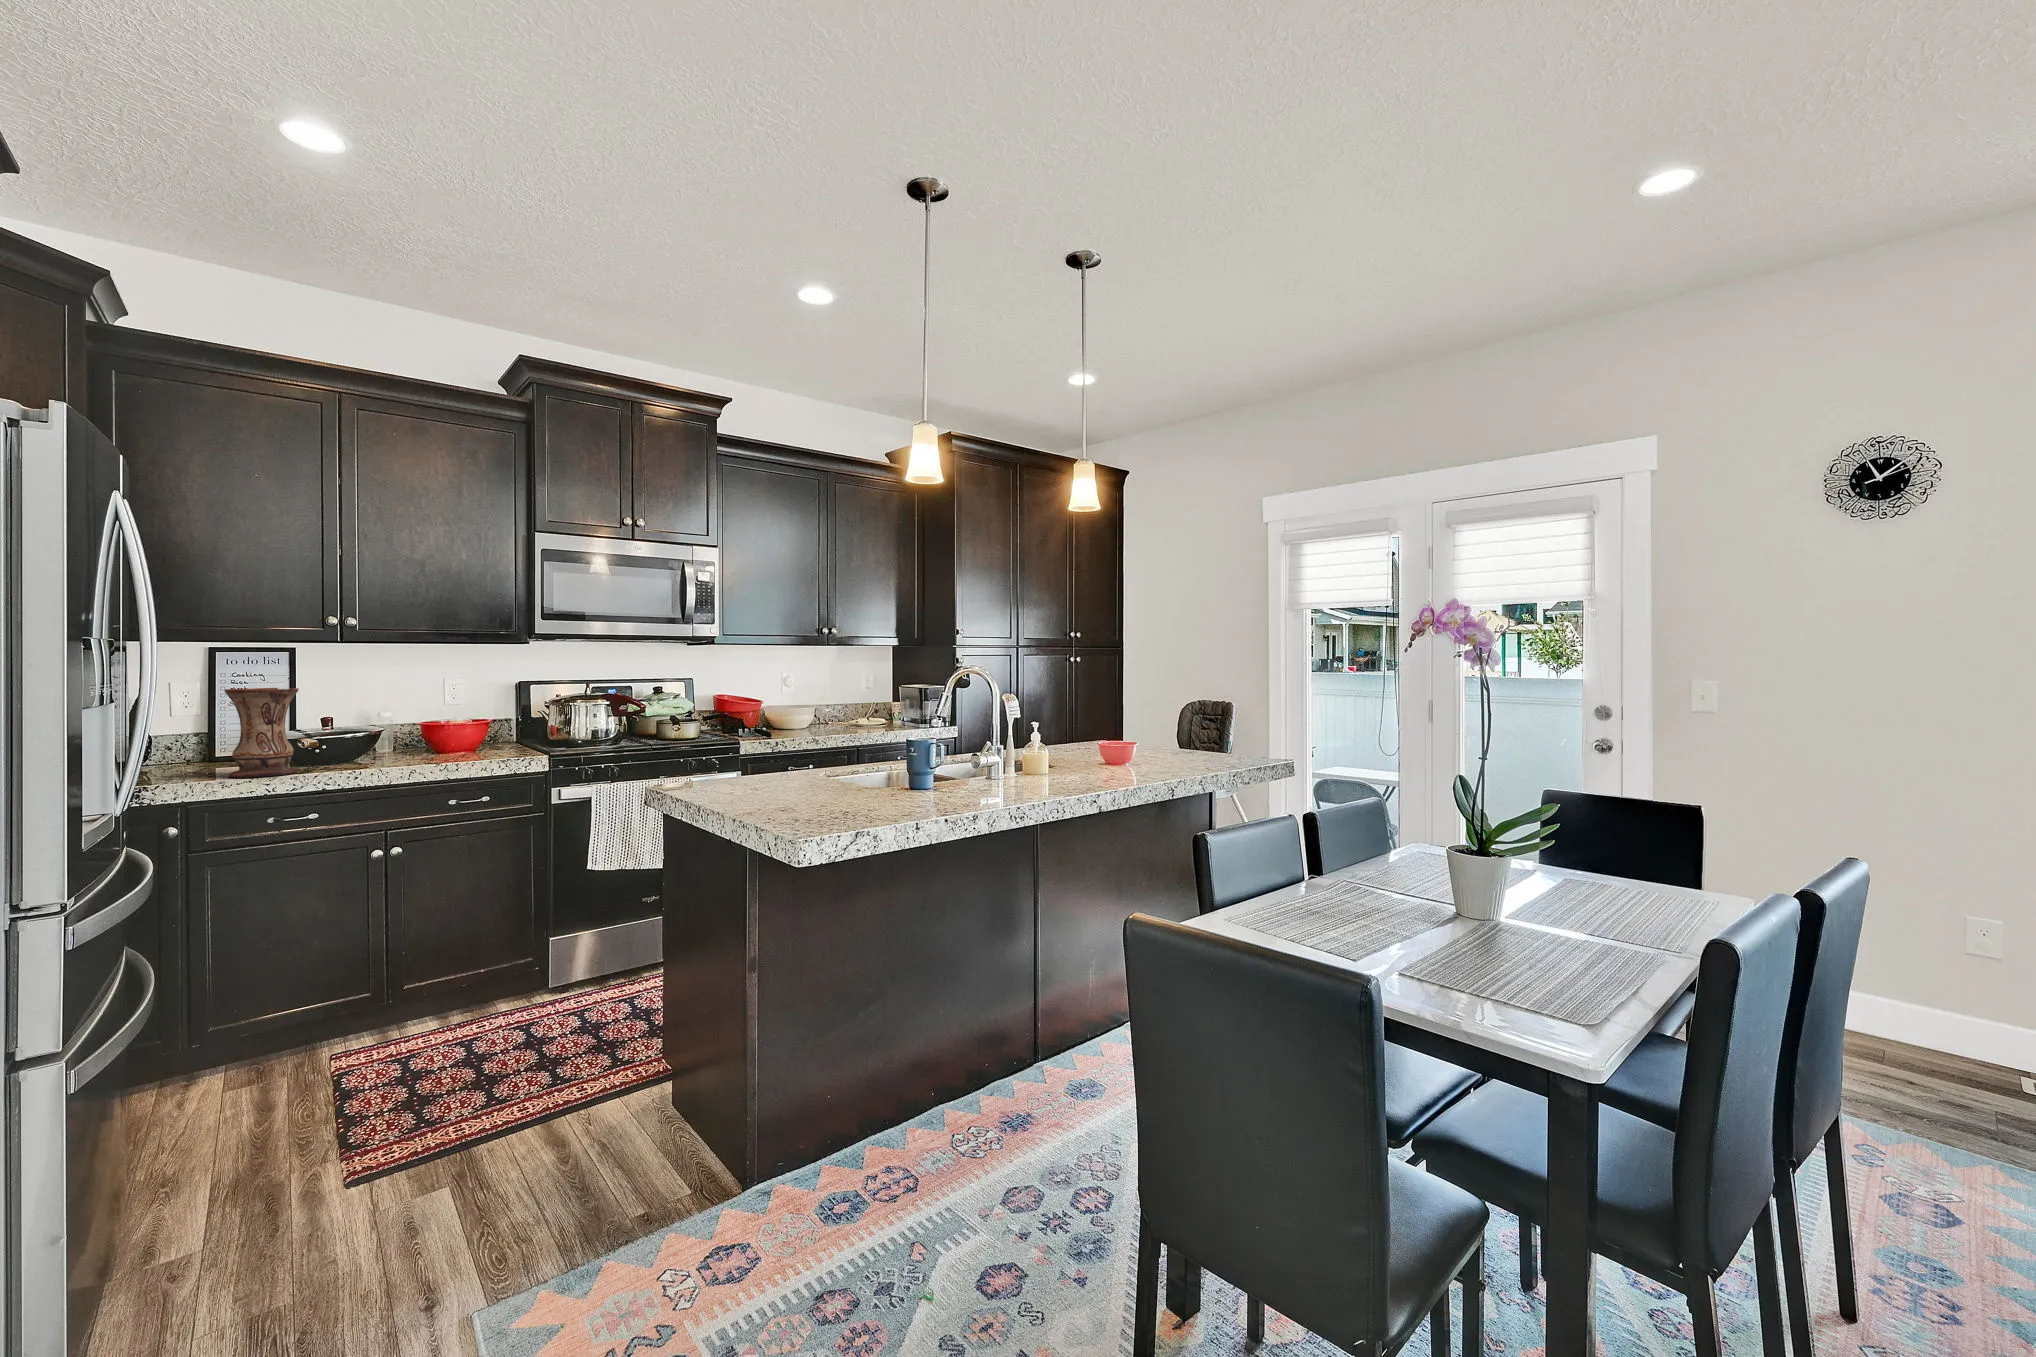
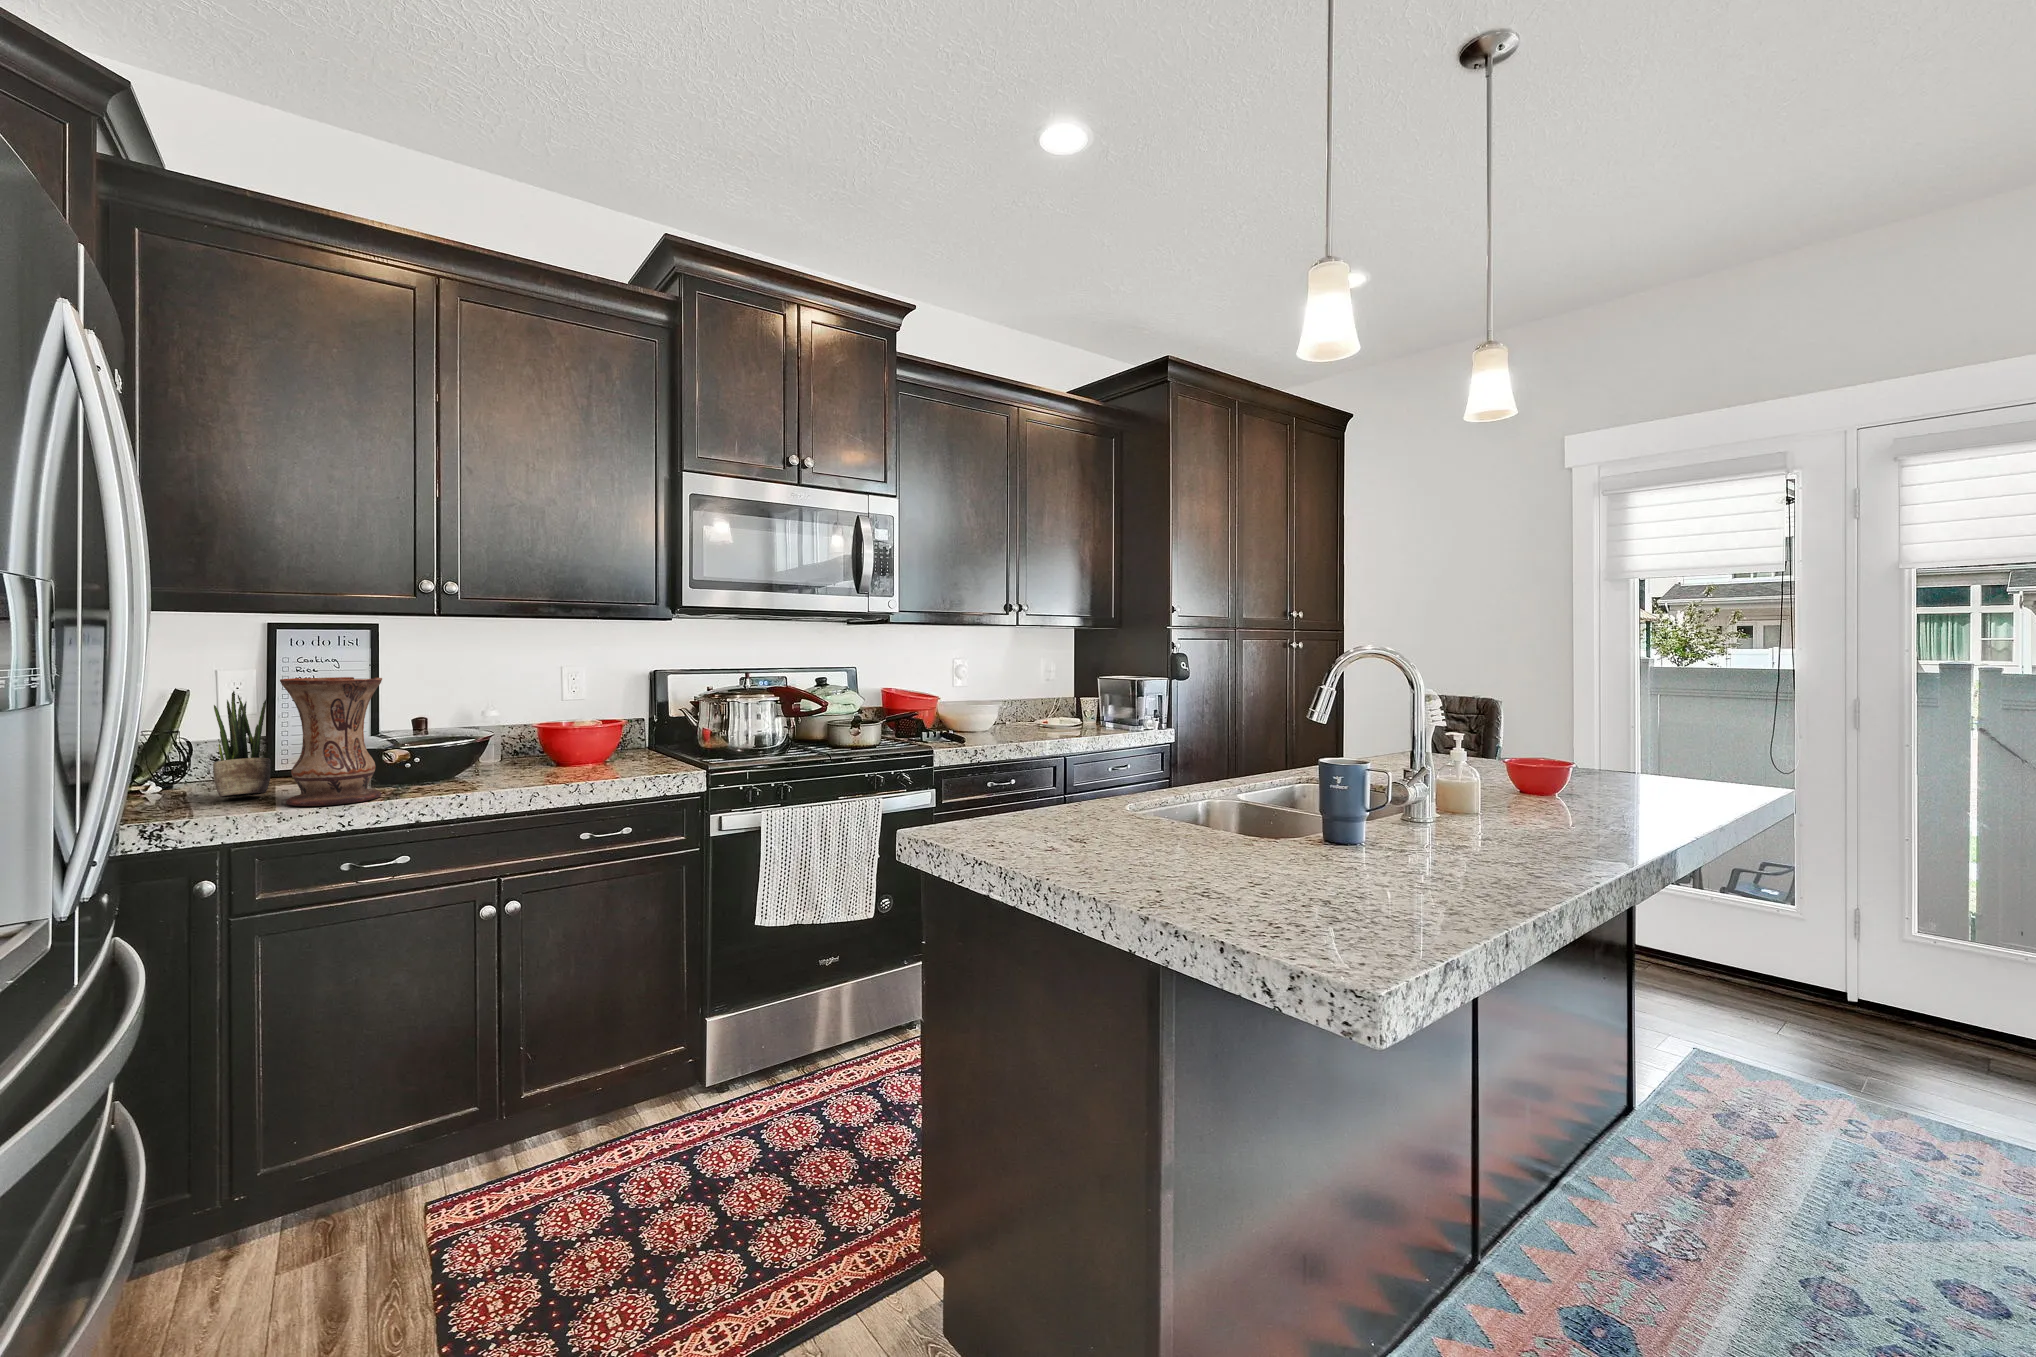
potted plant: none [174,698,216,774] -> present [213,691,271,797]

